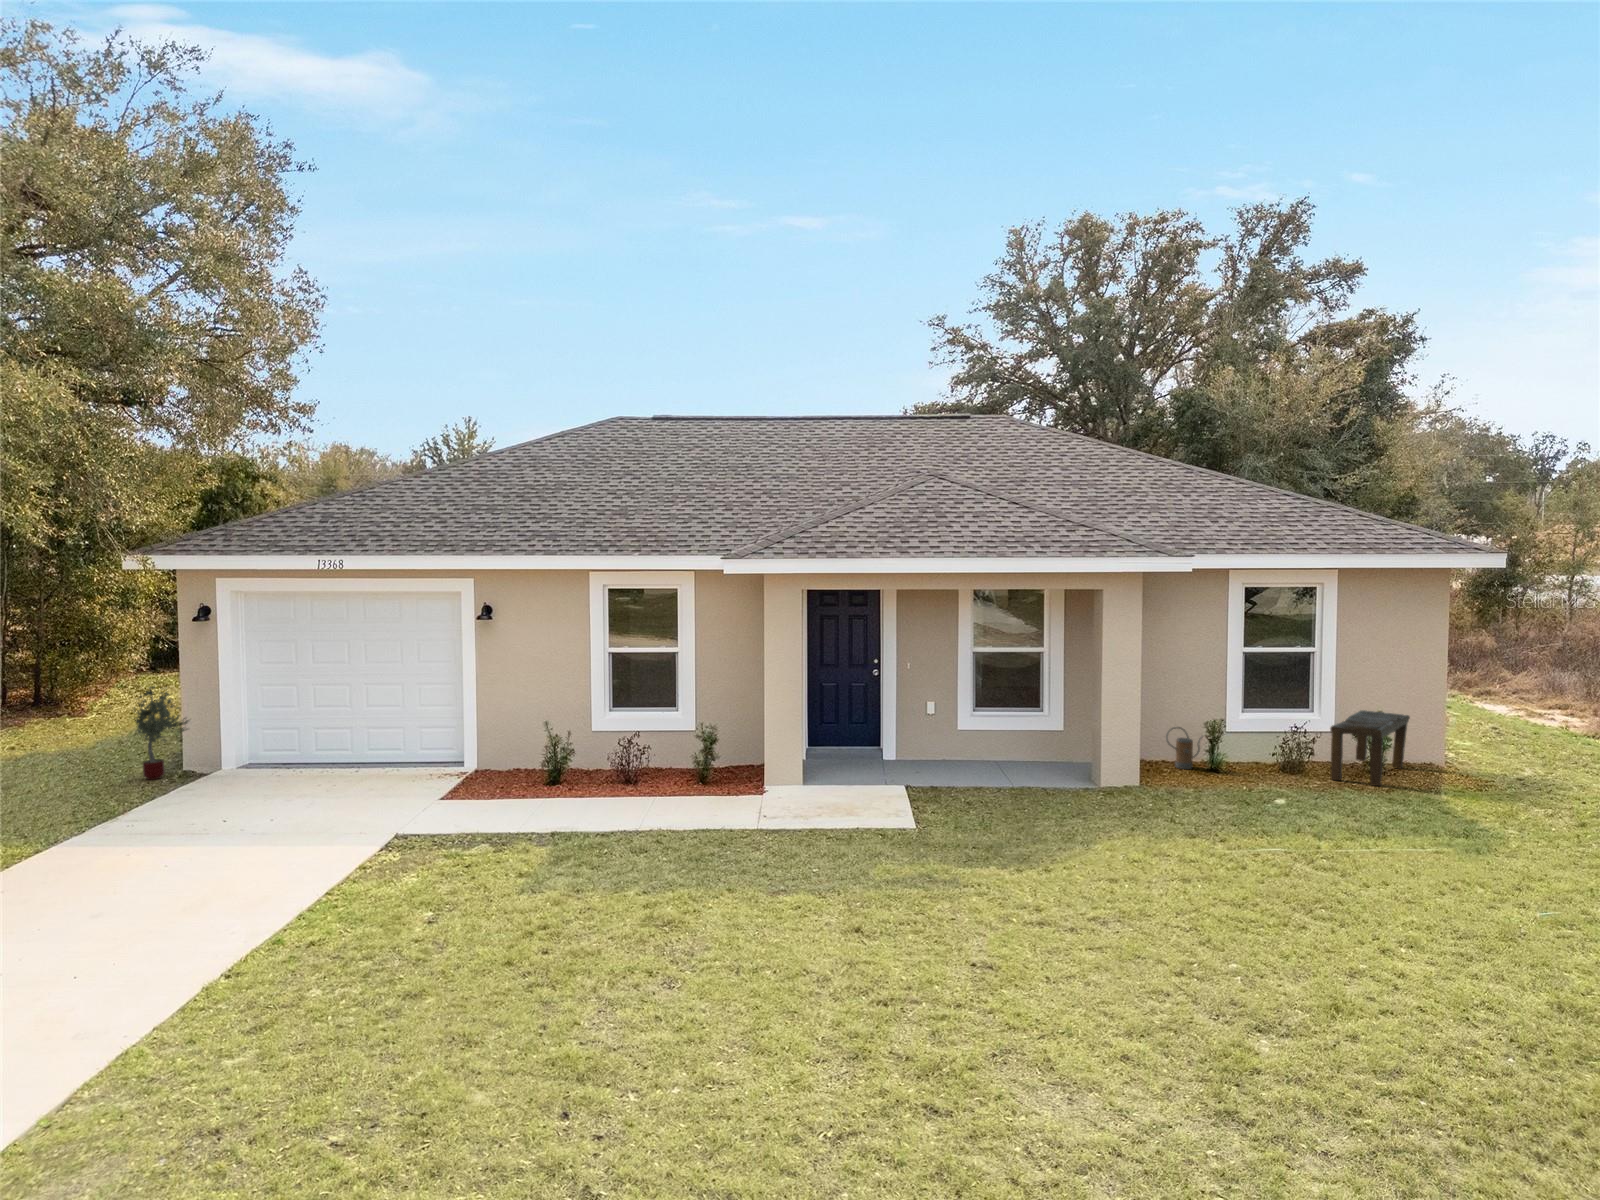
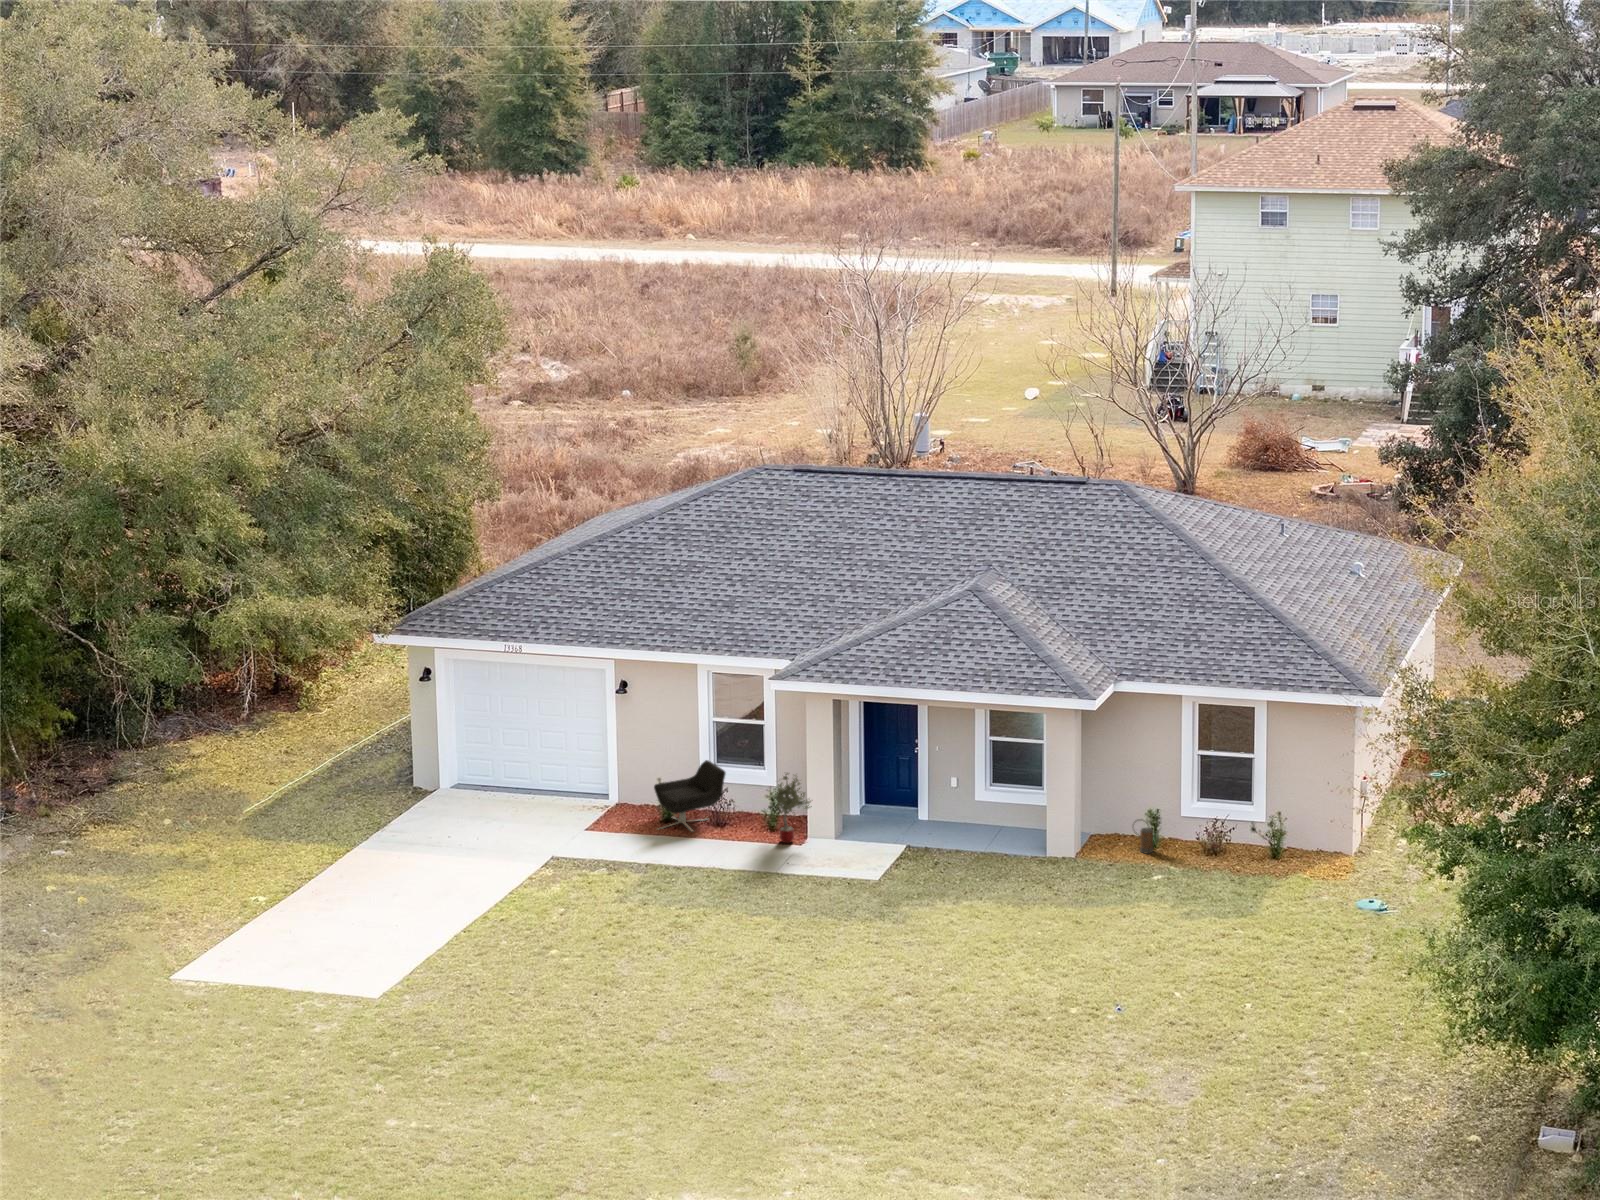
potted tree: present [134,686,189,780] -> present [775,773,812,843]
lounge chair: none [537,699,639,792] -> present [654,760,726,831]
bench: present [1330,710,1410,786] -> none [1239,818,1326,884]

